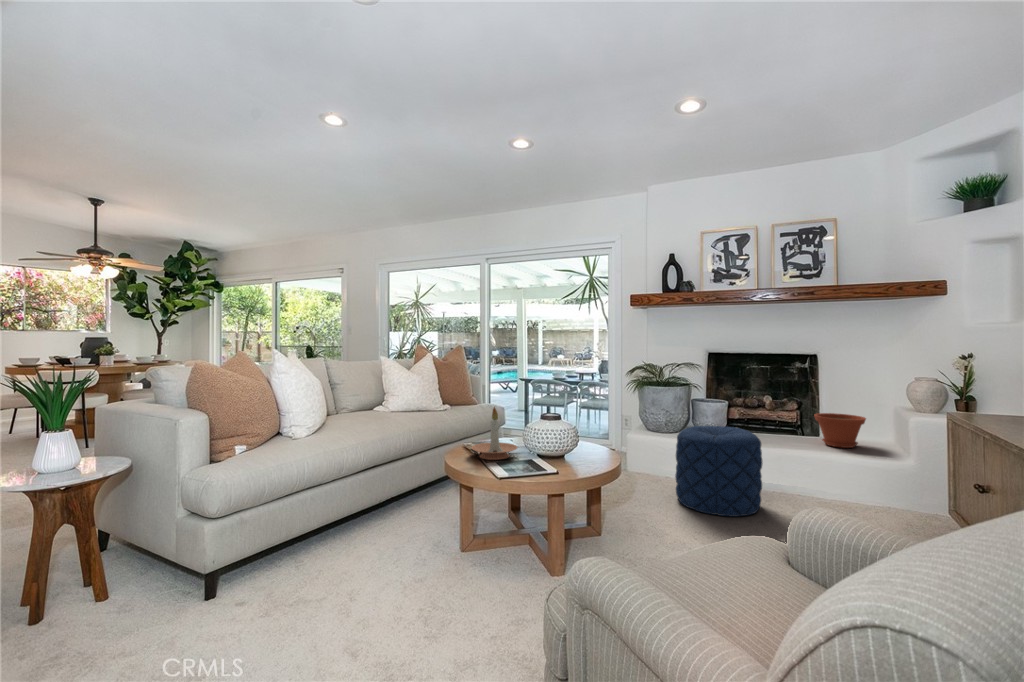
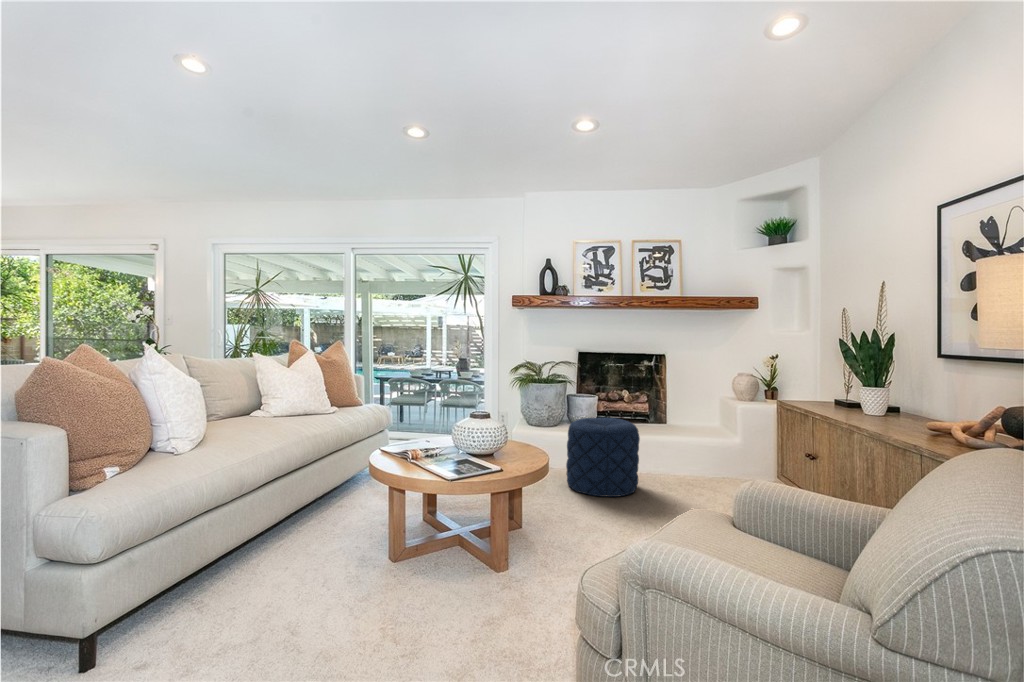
candle holder: present [472,407,517,460] -> none [400,405,449,461]
plant pot: present [814,413,866,448] -> none [665,403,703,431]

